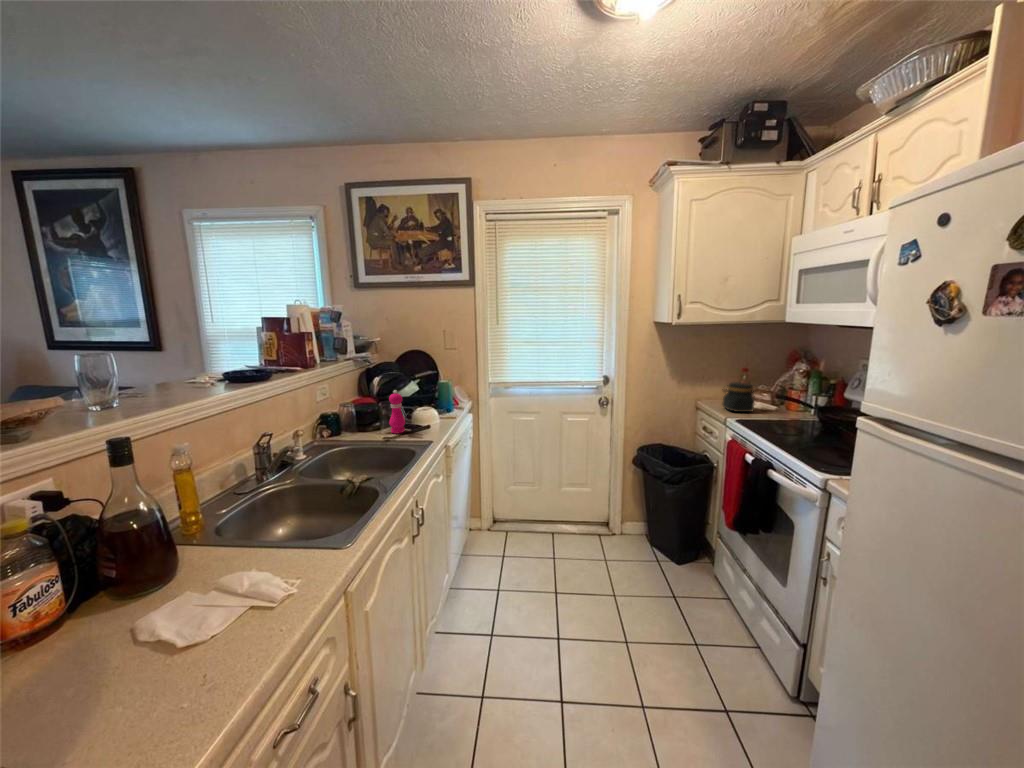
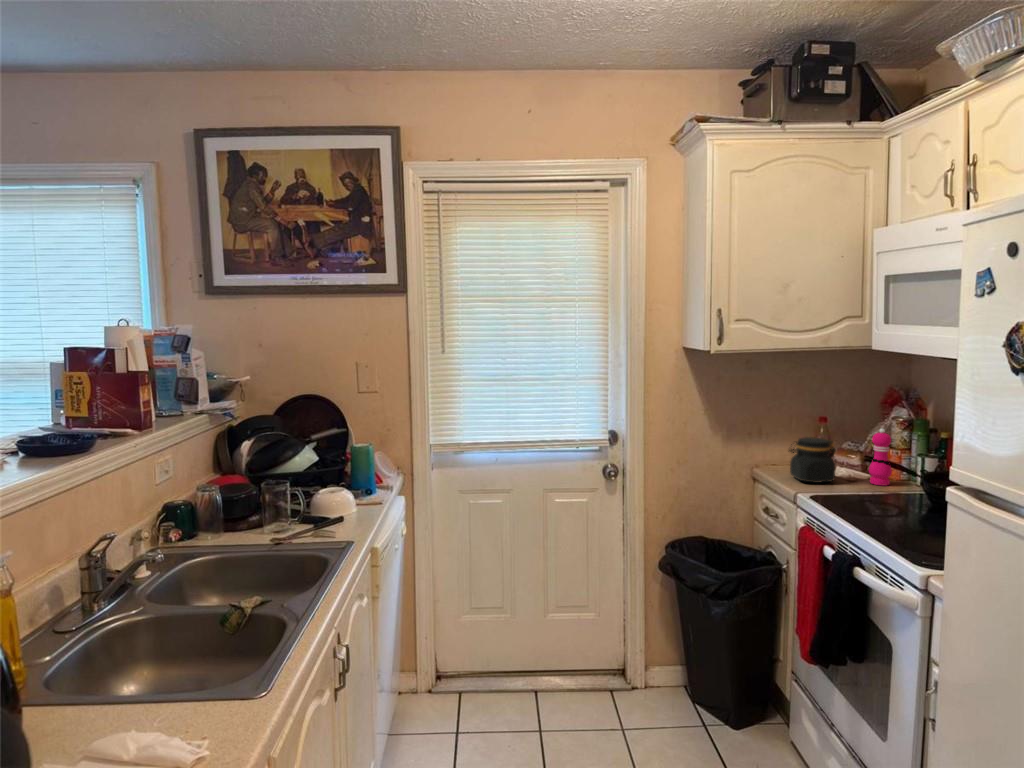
pepper mill: present [389,390,405,433] -> present [869,429,892,486]

